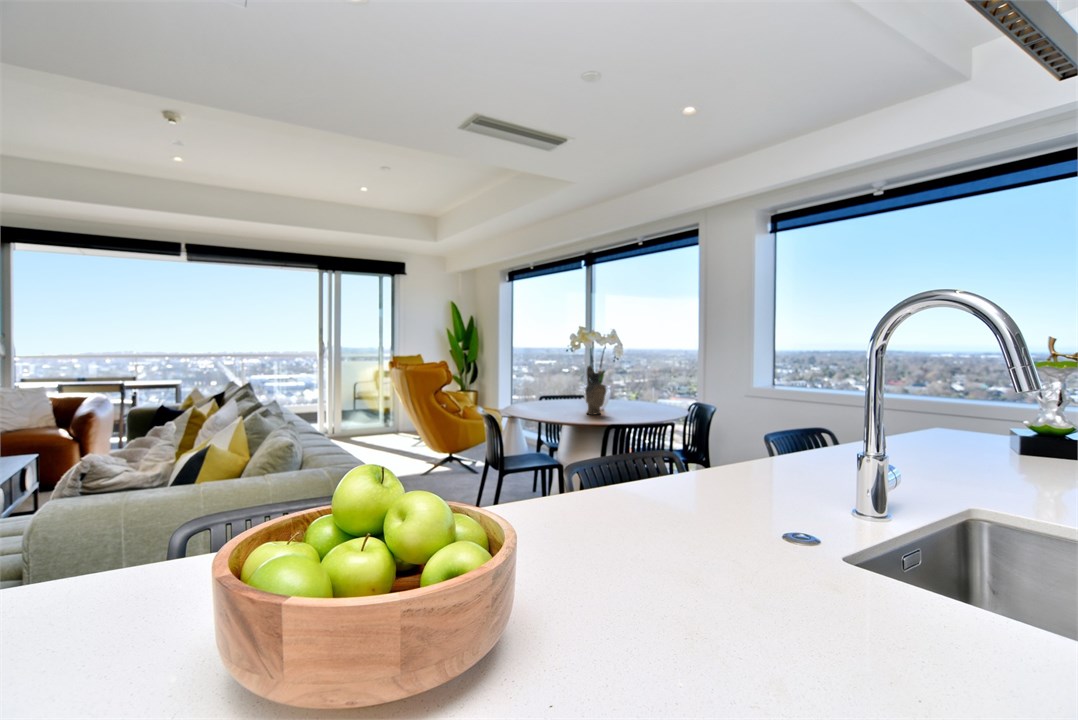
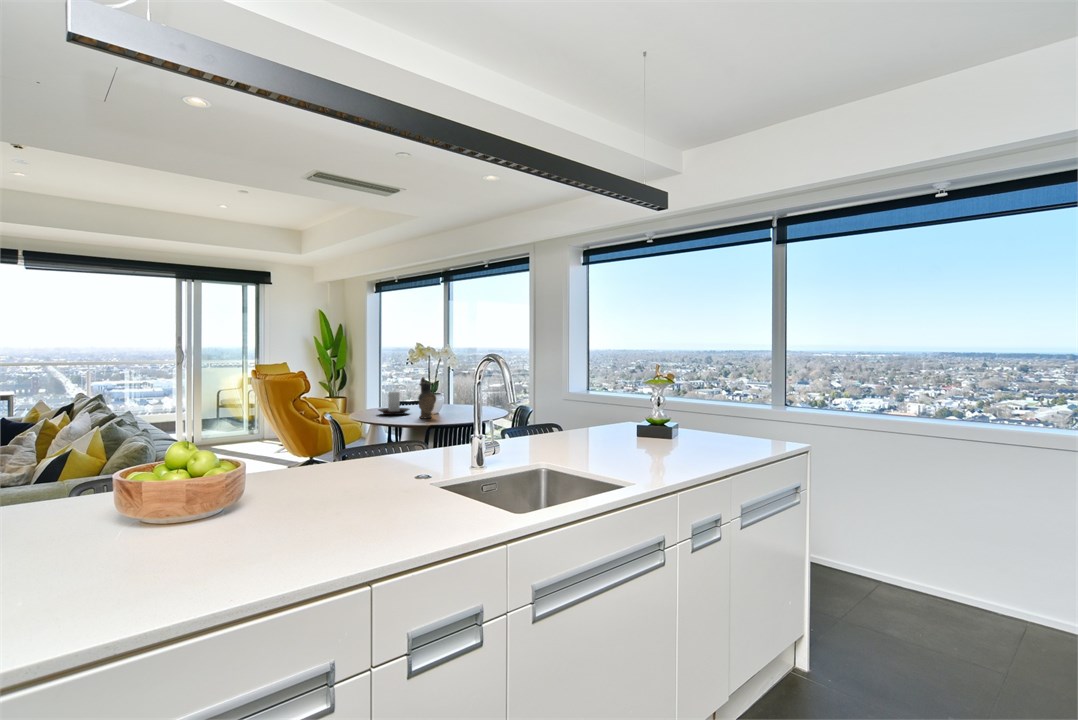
candle holder: none [534,381,571,410] -> present [378,391,410,415]

